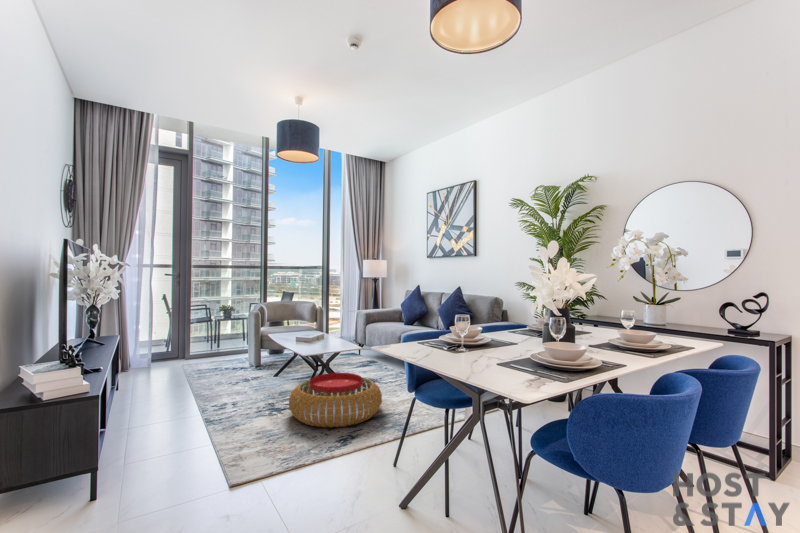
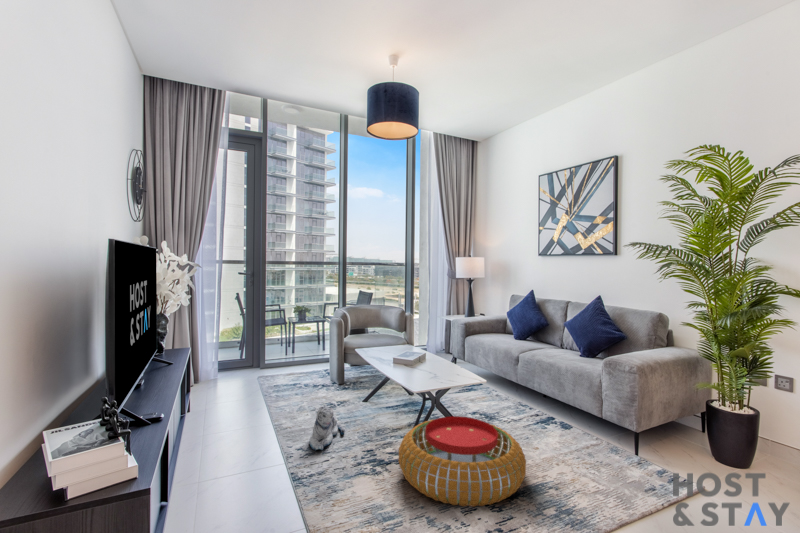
plush toy: none [222,374,253,406] -> present [309,407,345,450]

